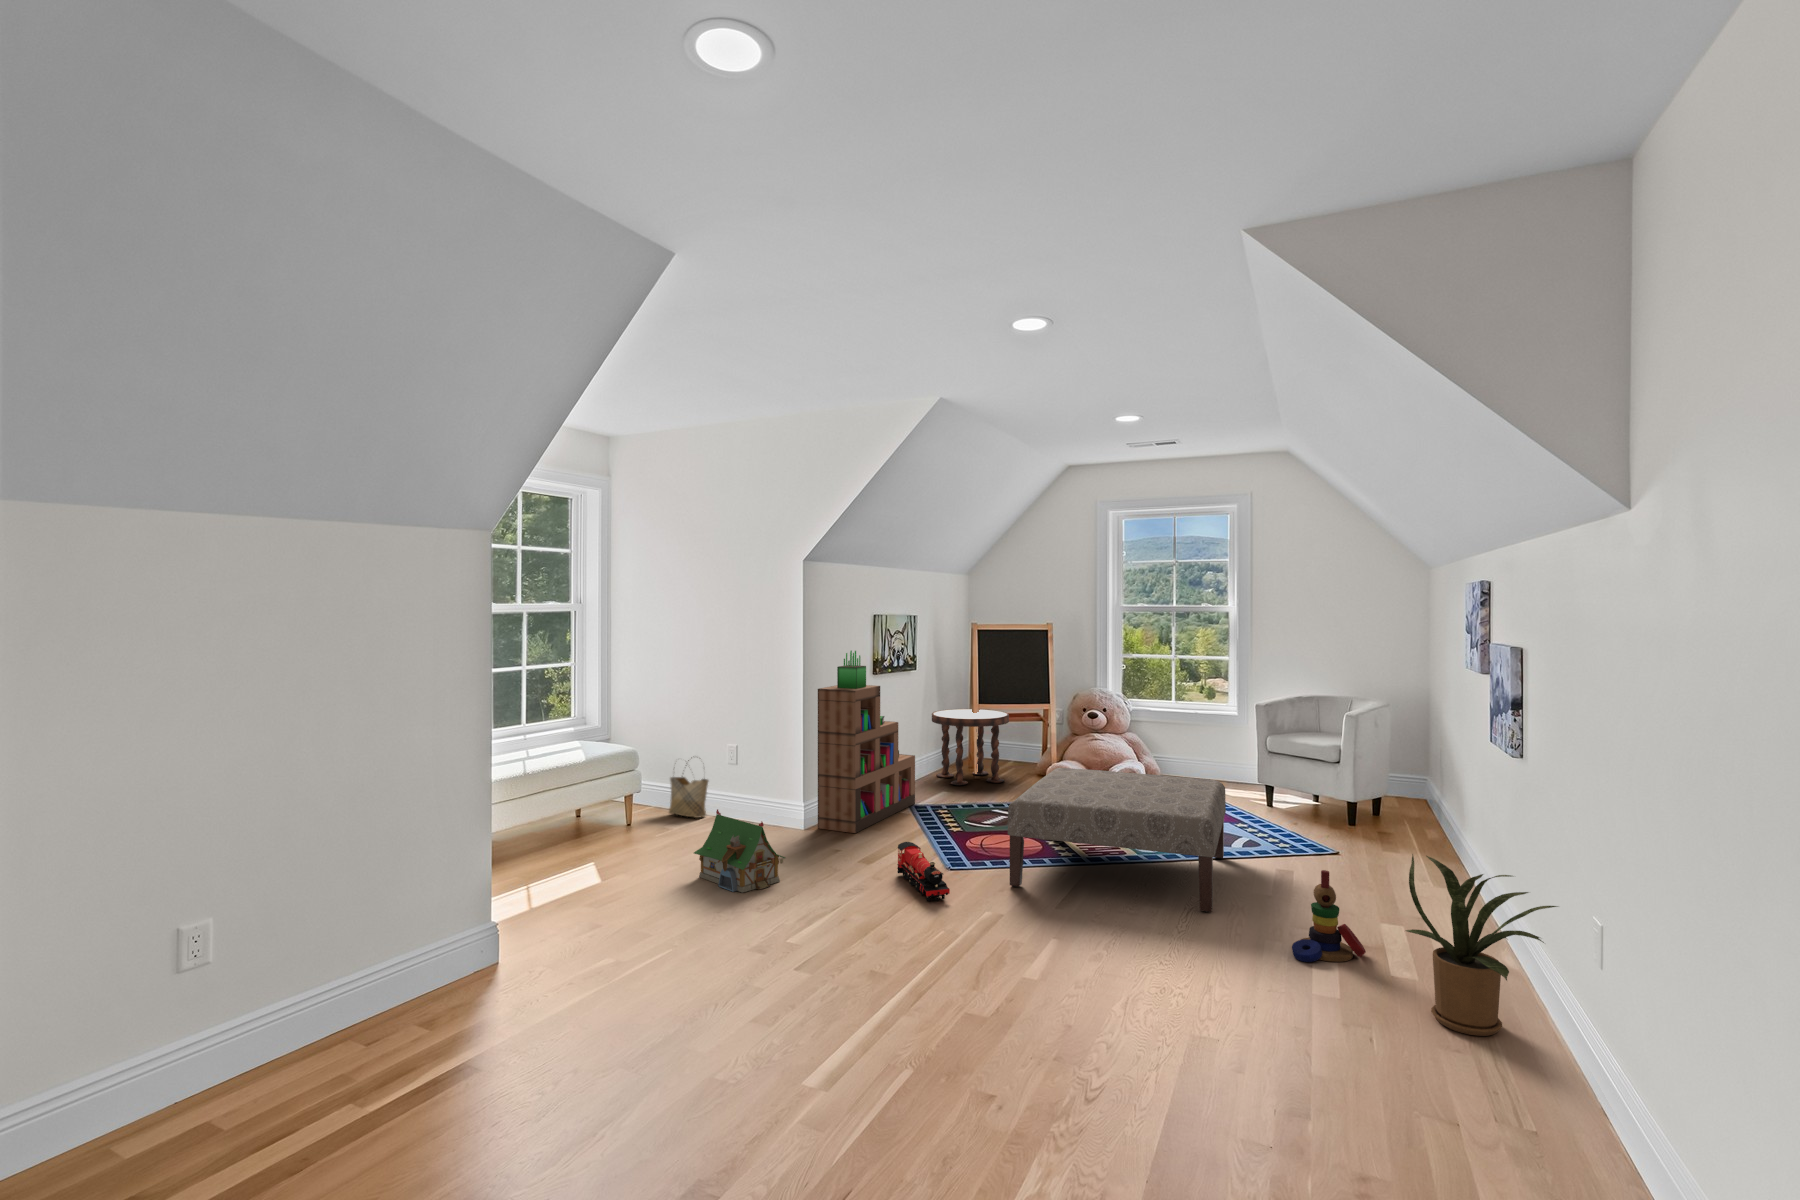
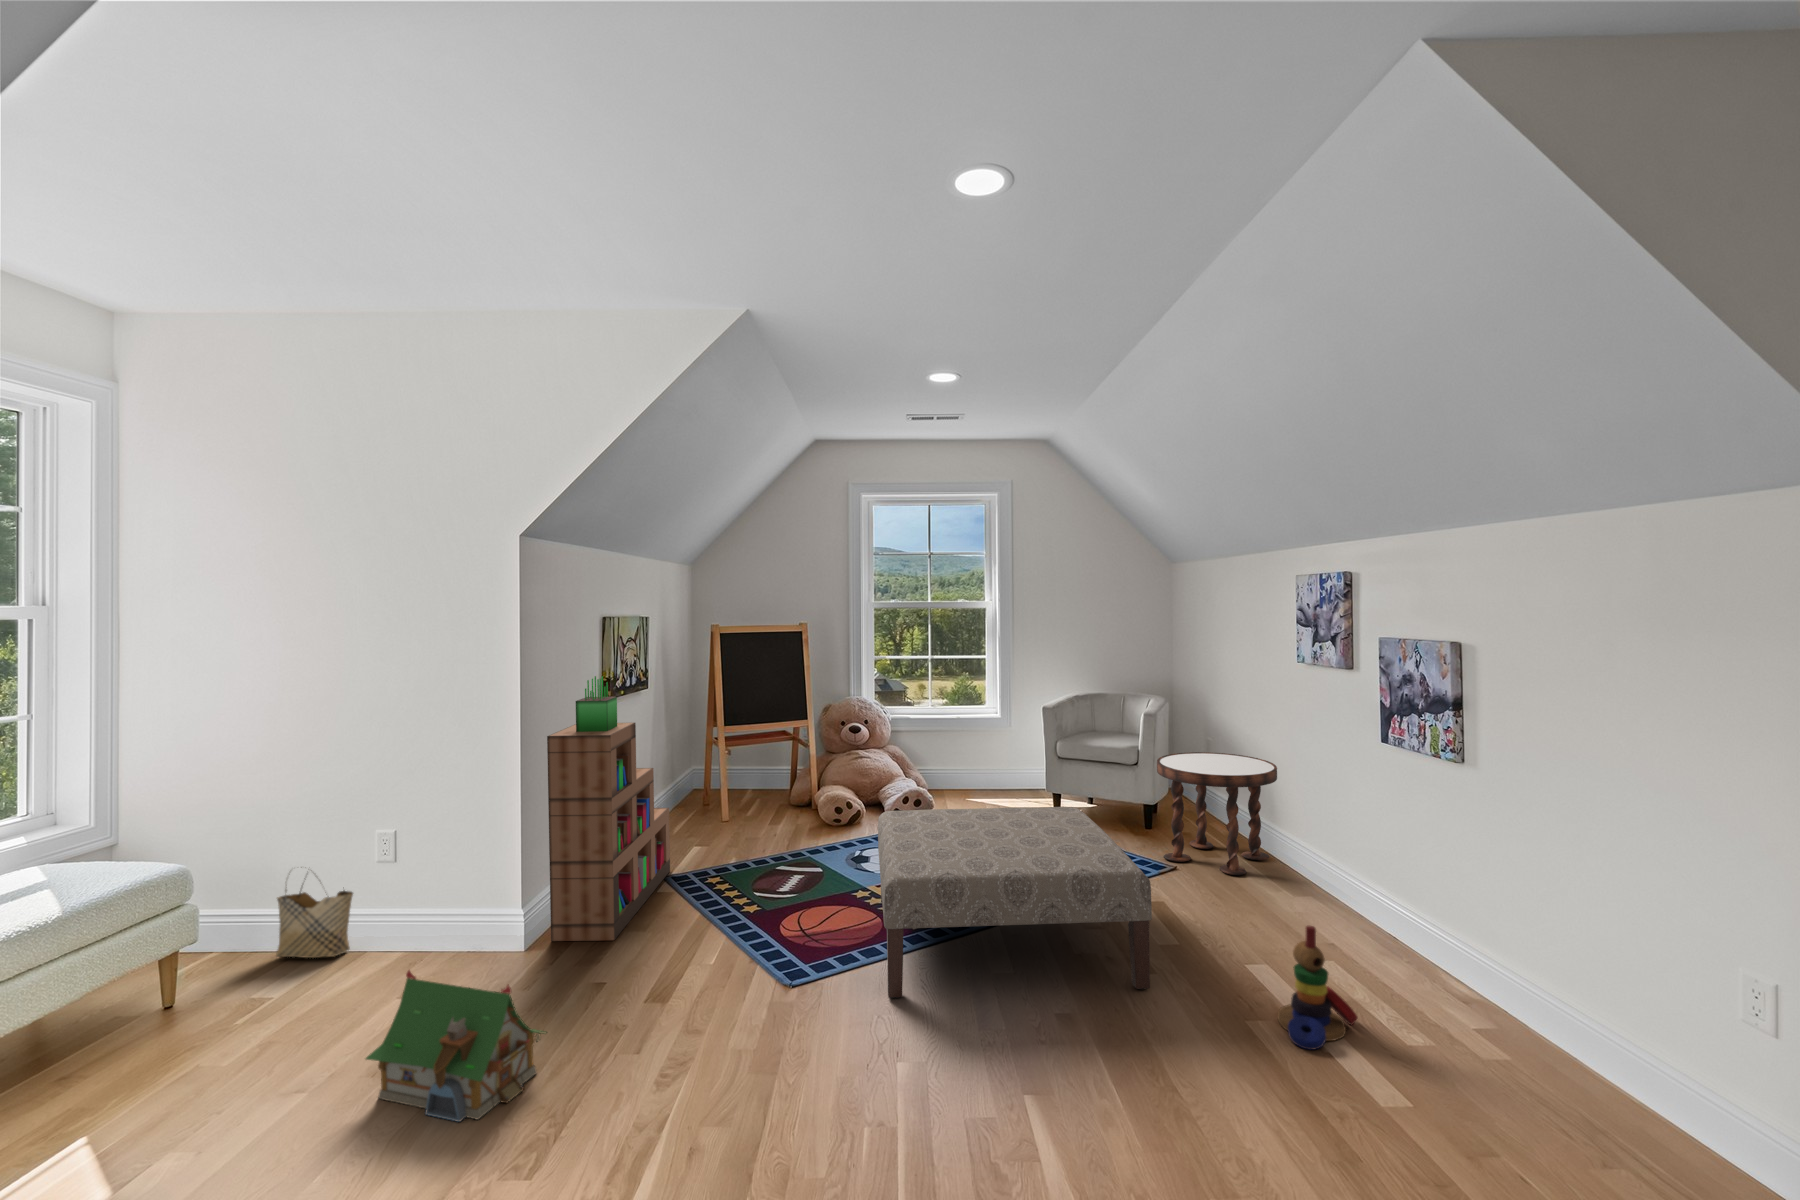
side table: present [932,709,1009,785] -> present [1157,752,1277,875]
toy train: present [897,842,950,901] -> none [720,958,828,1059]
house plant: present [1406,854,1558,1036] -> none [1450,900,1676,1130]

